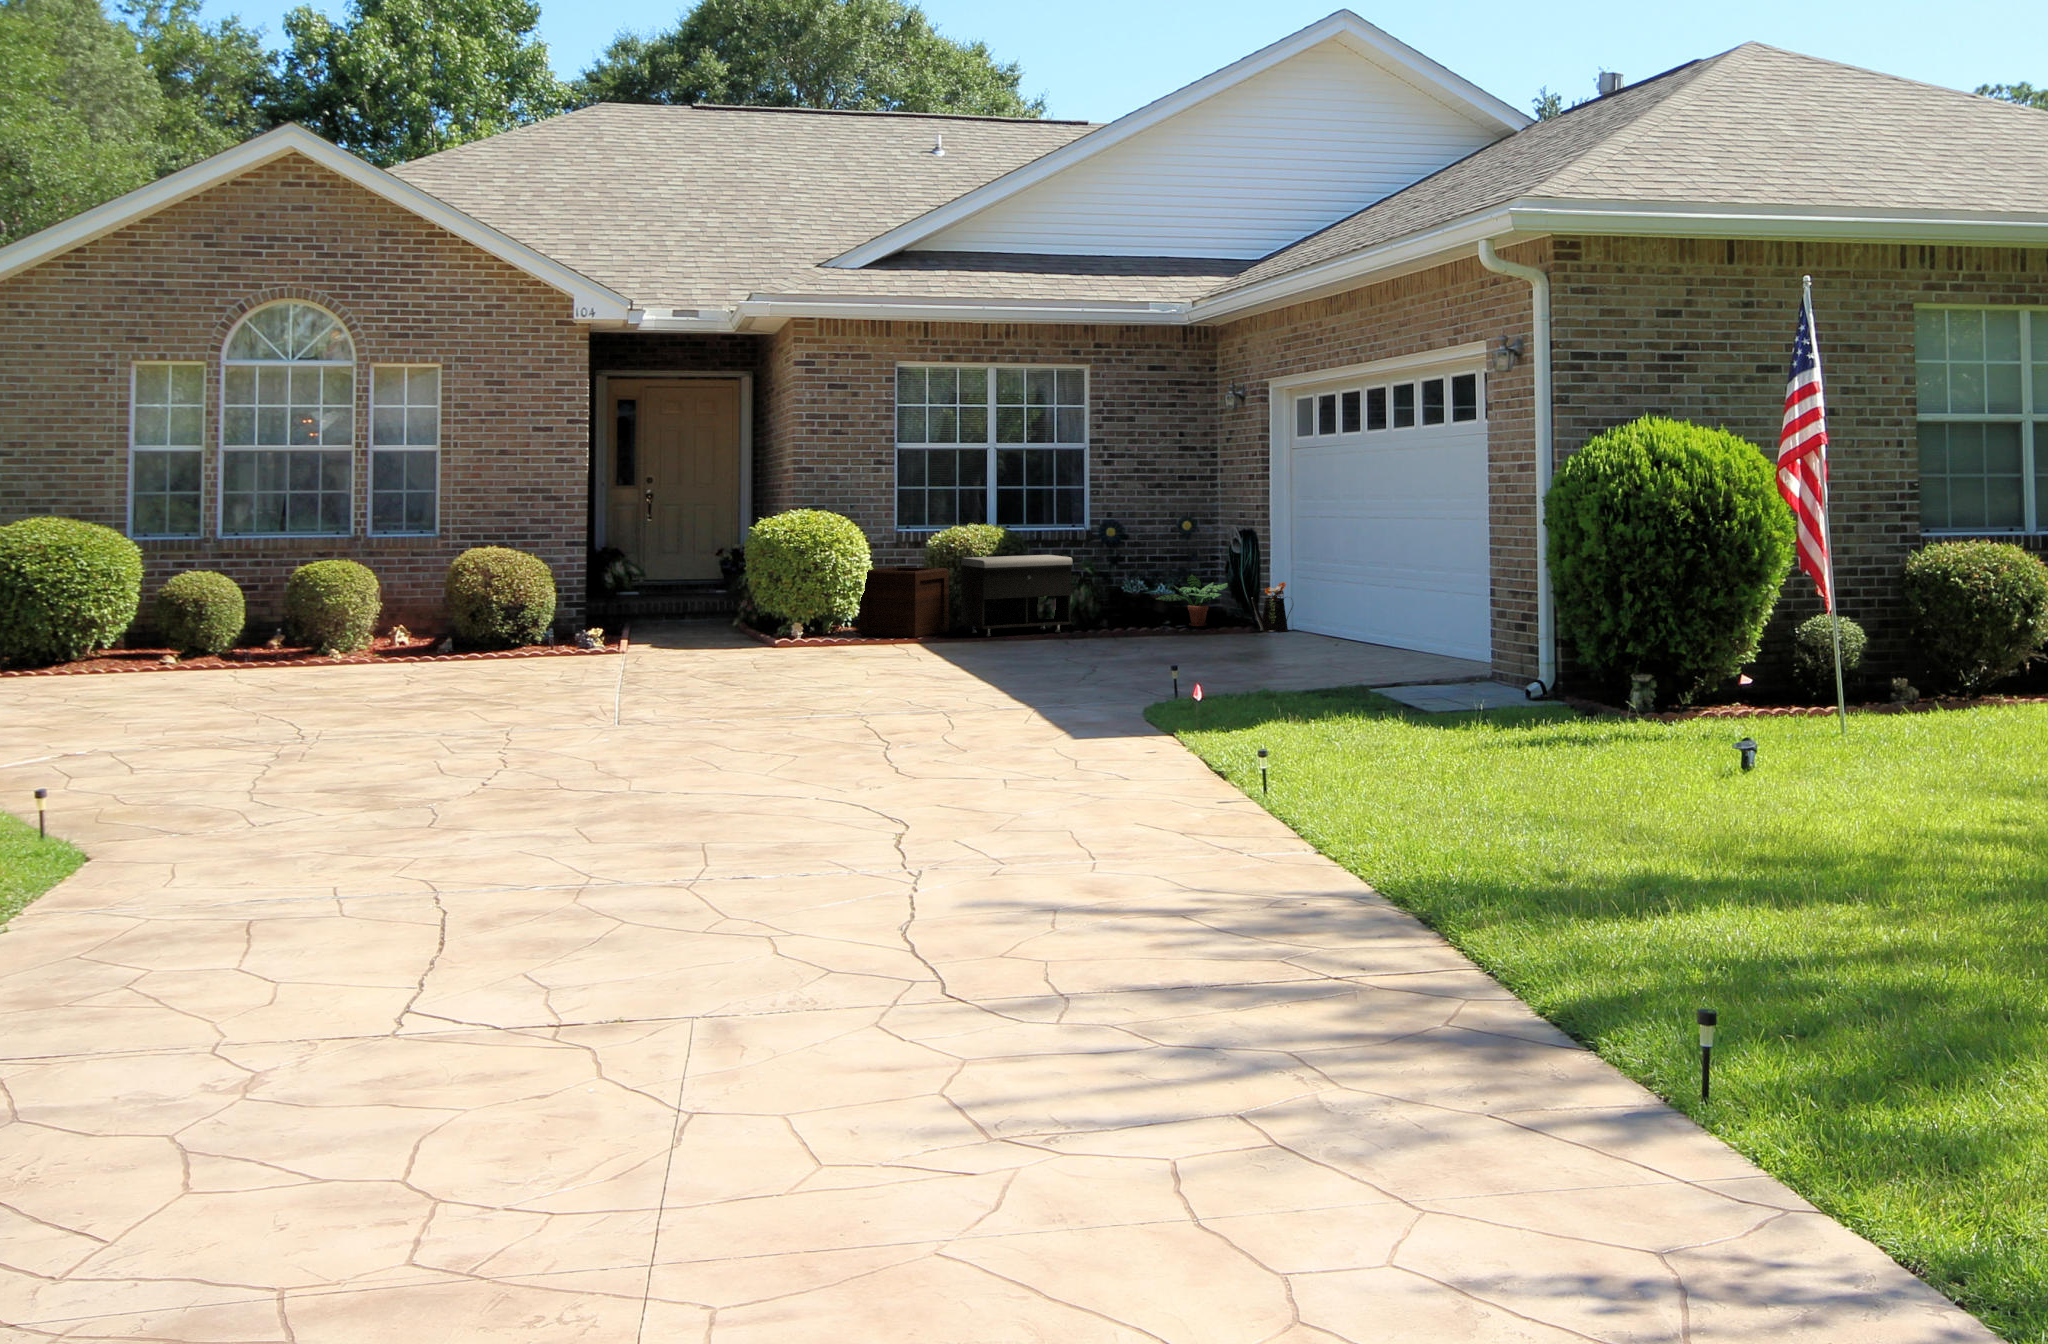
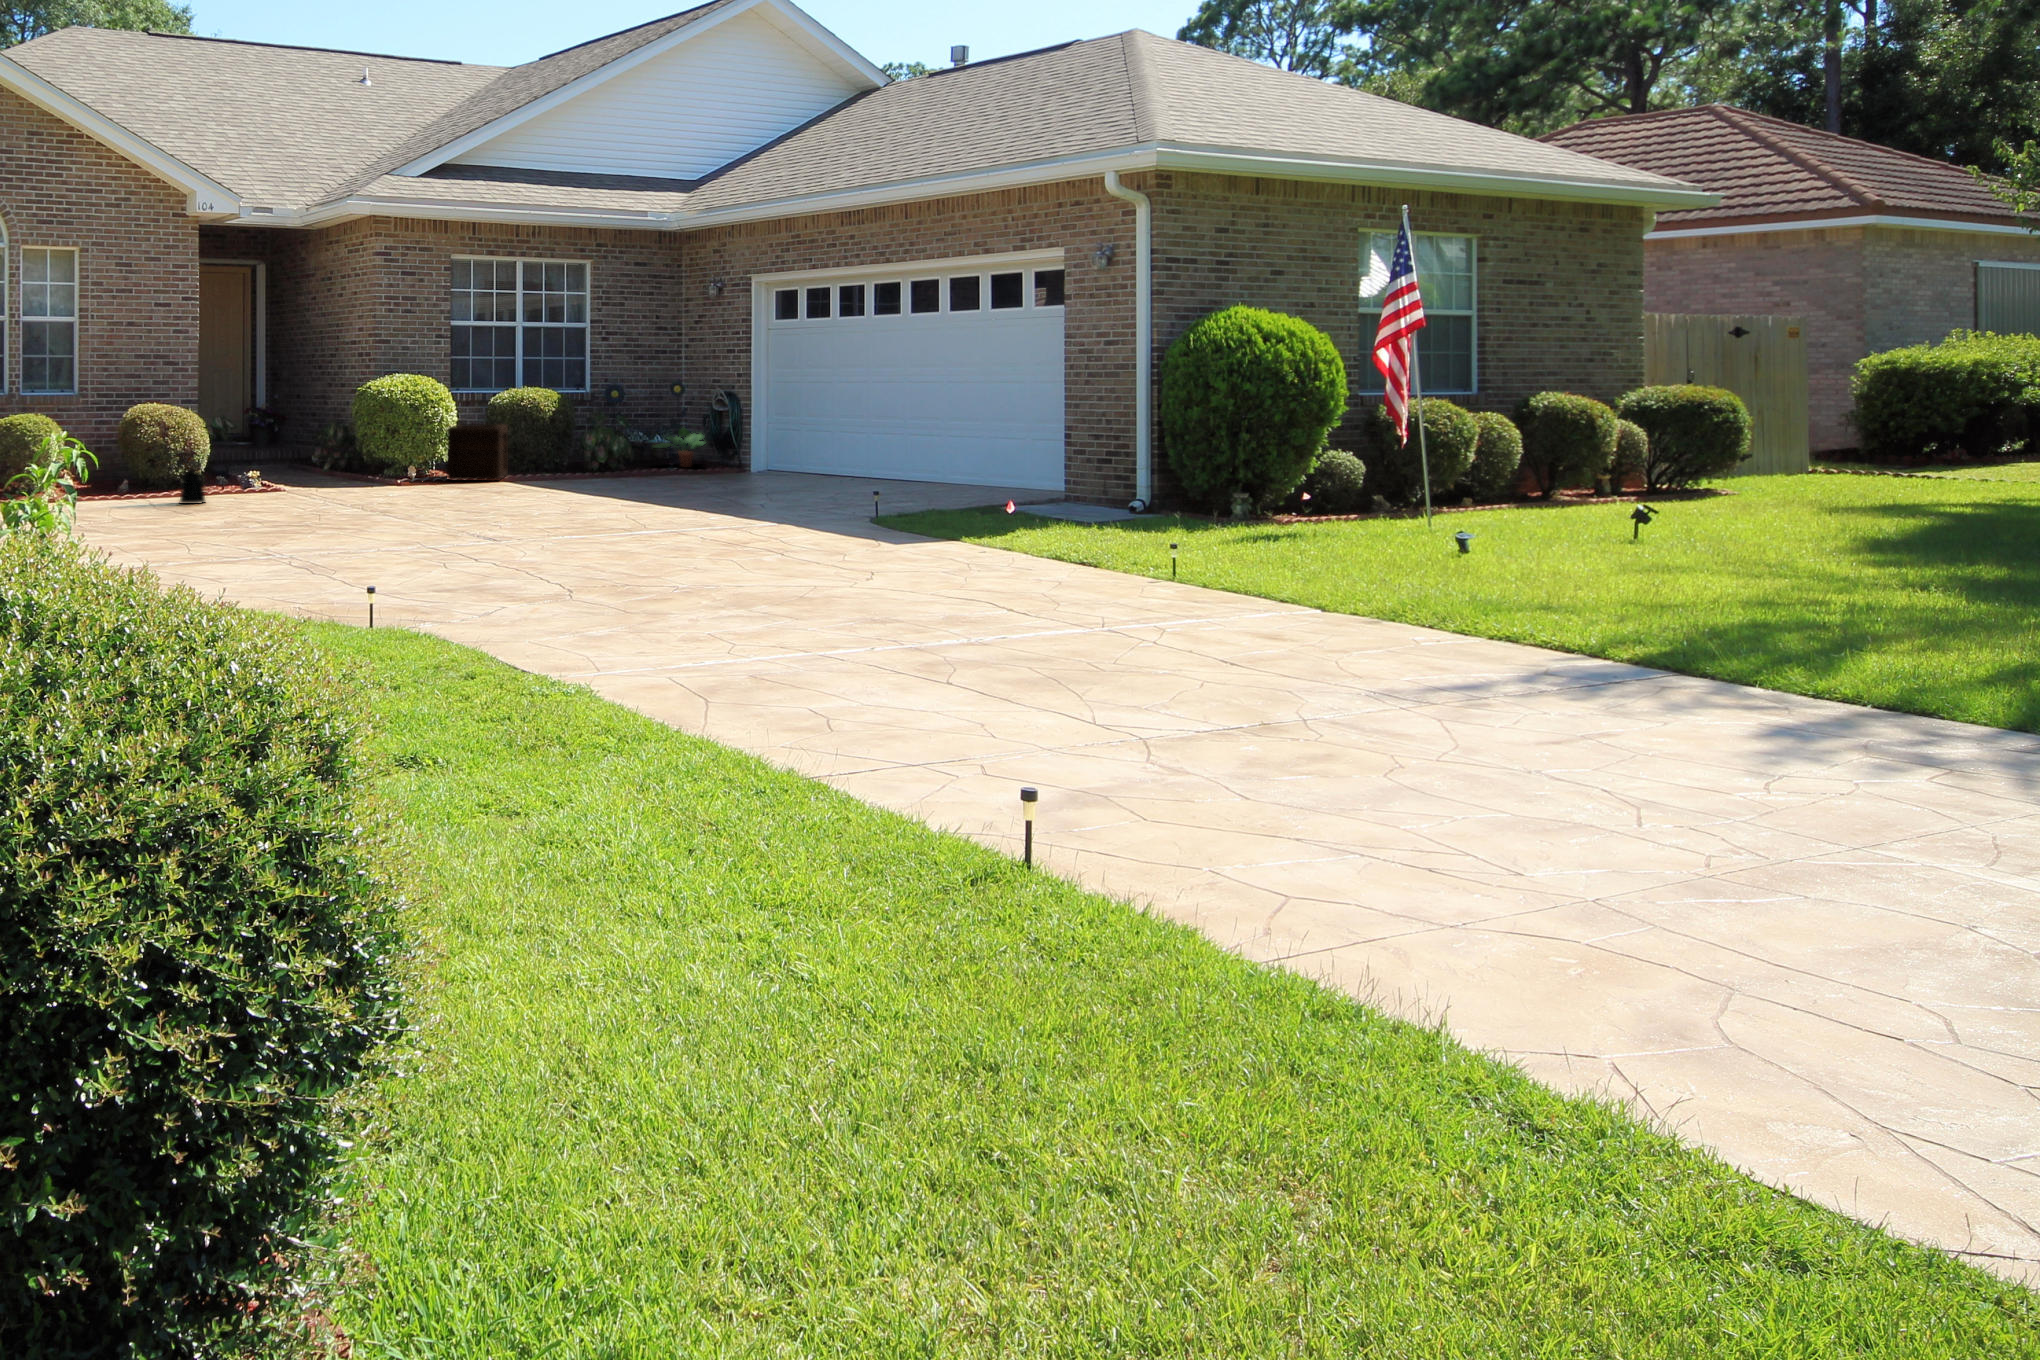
storage bench: present [961,555,1073,636] -> none [521,413,608,478]
watering can: present [1251,582,1293,632] -> present [180,458,205,504]

